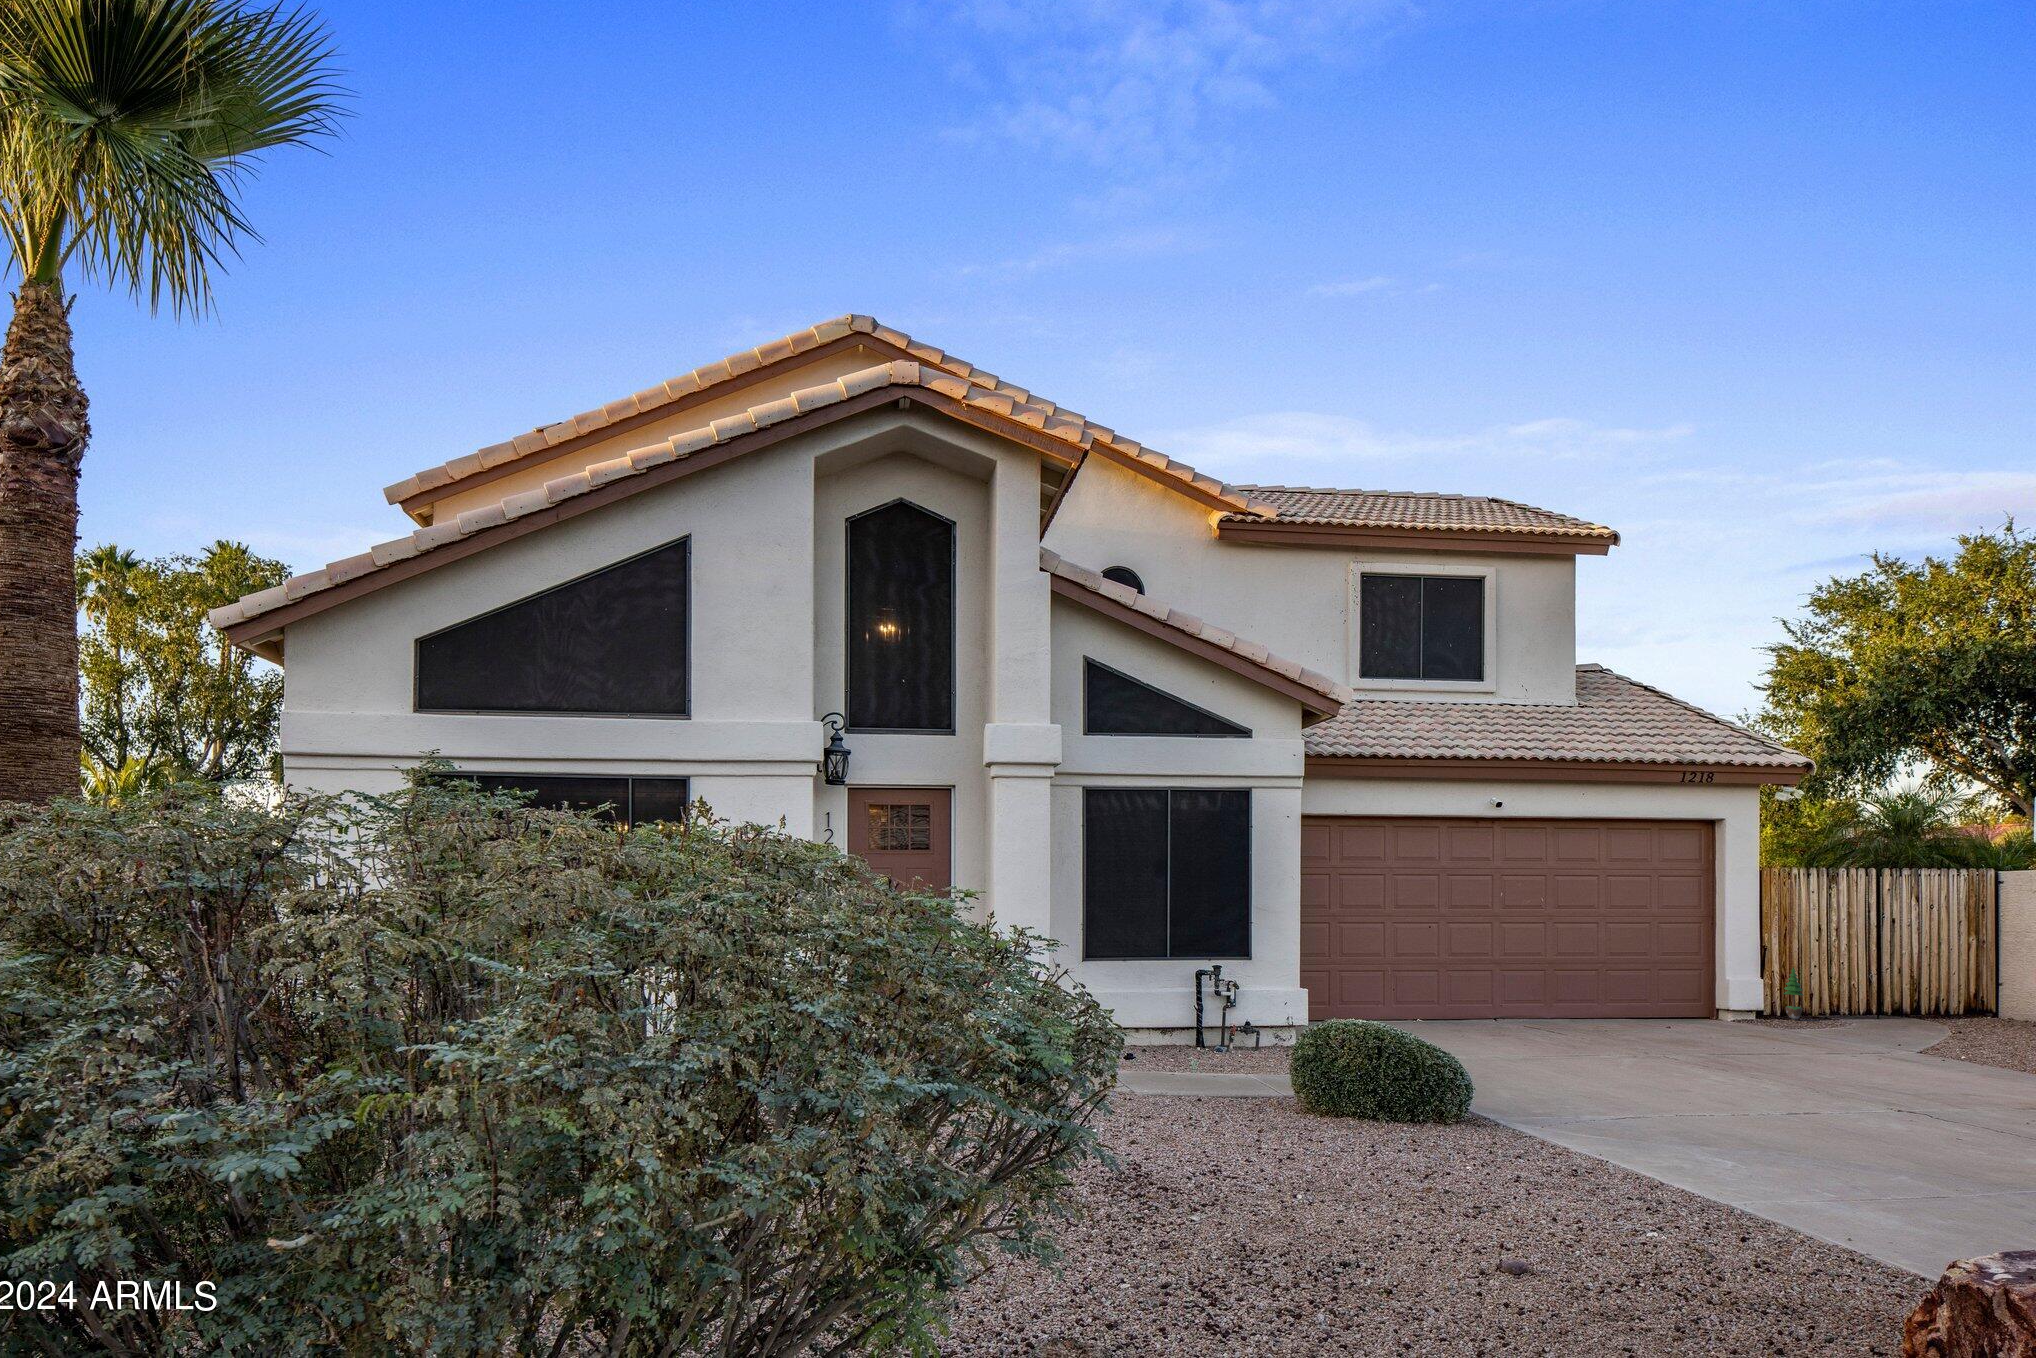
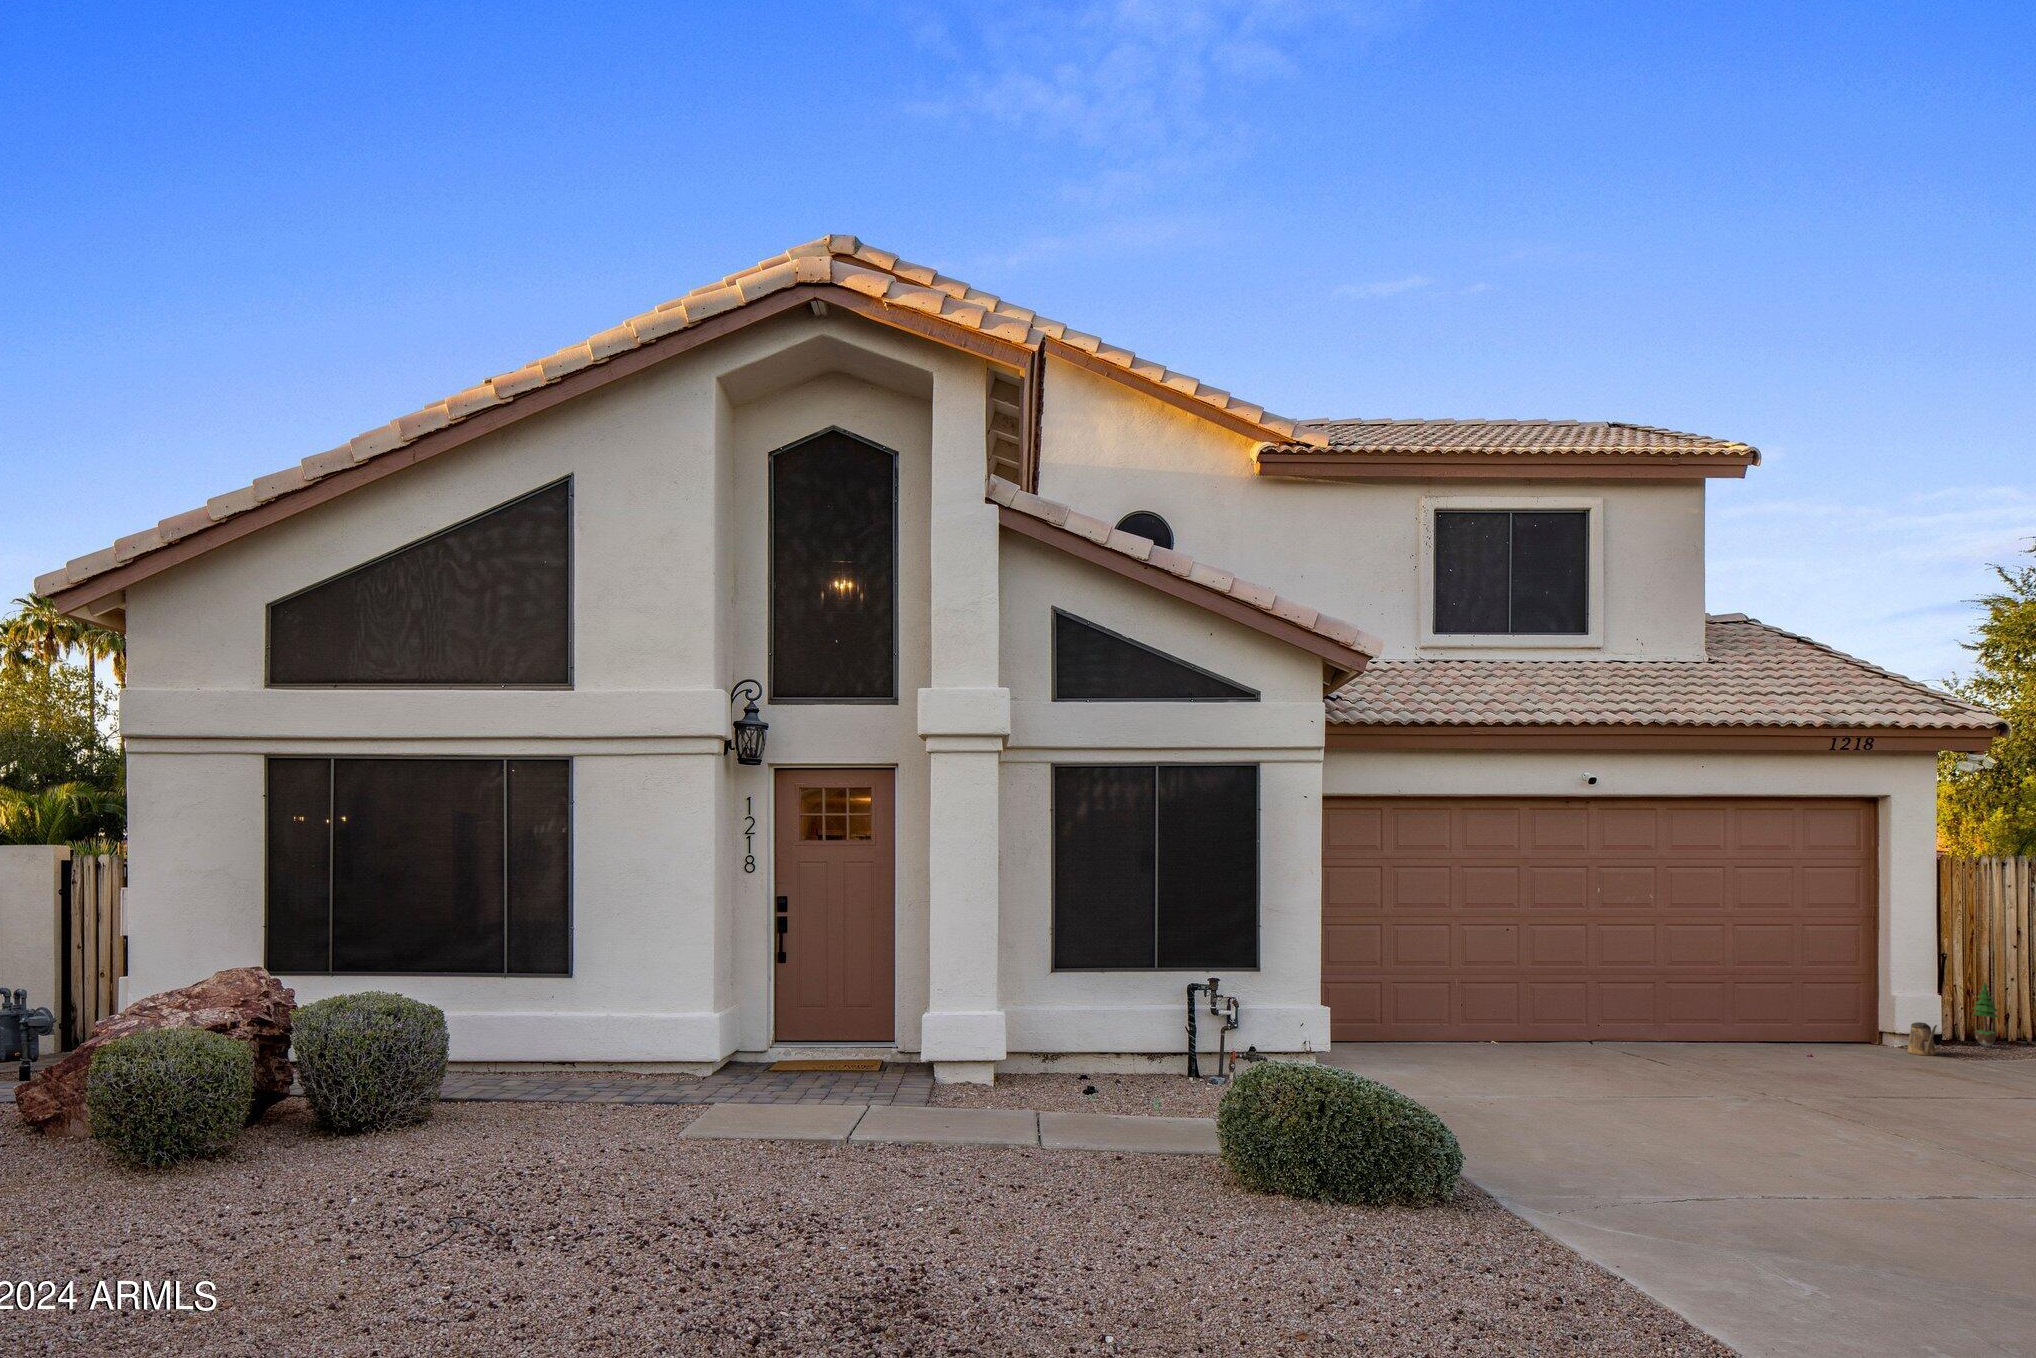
watering can: none [1736,1000,1761,1026] -> present [1907,1022,1937,1056]

